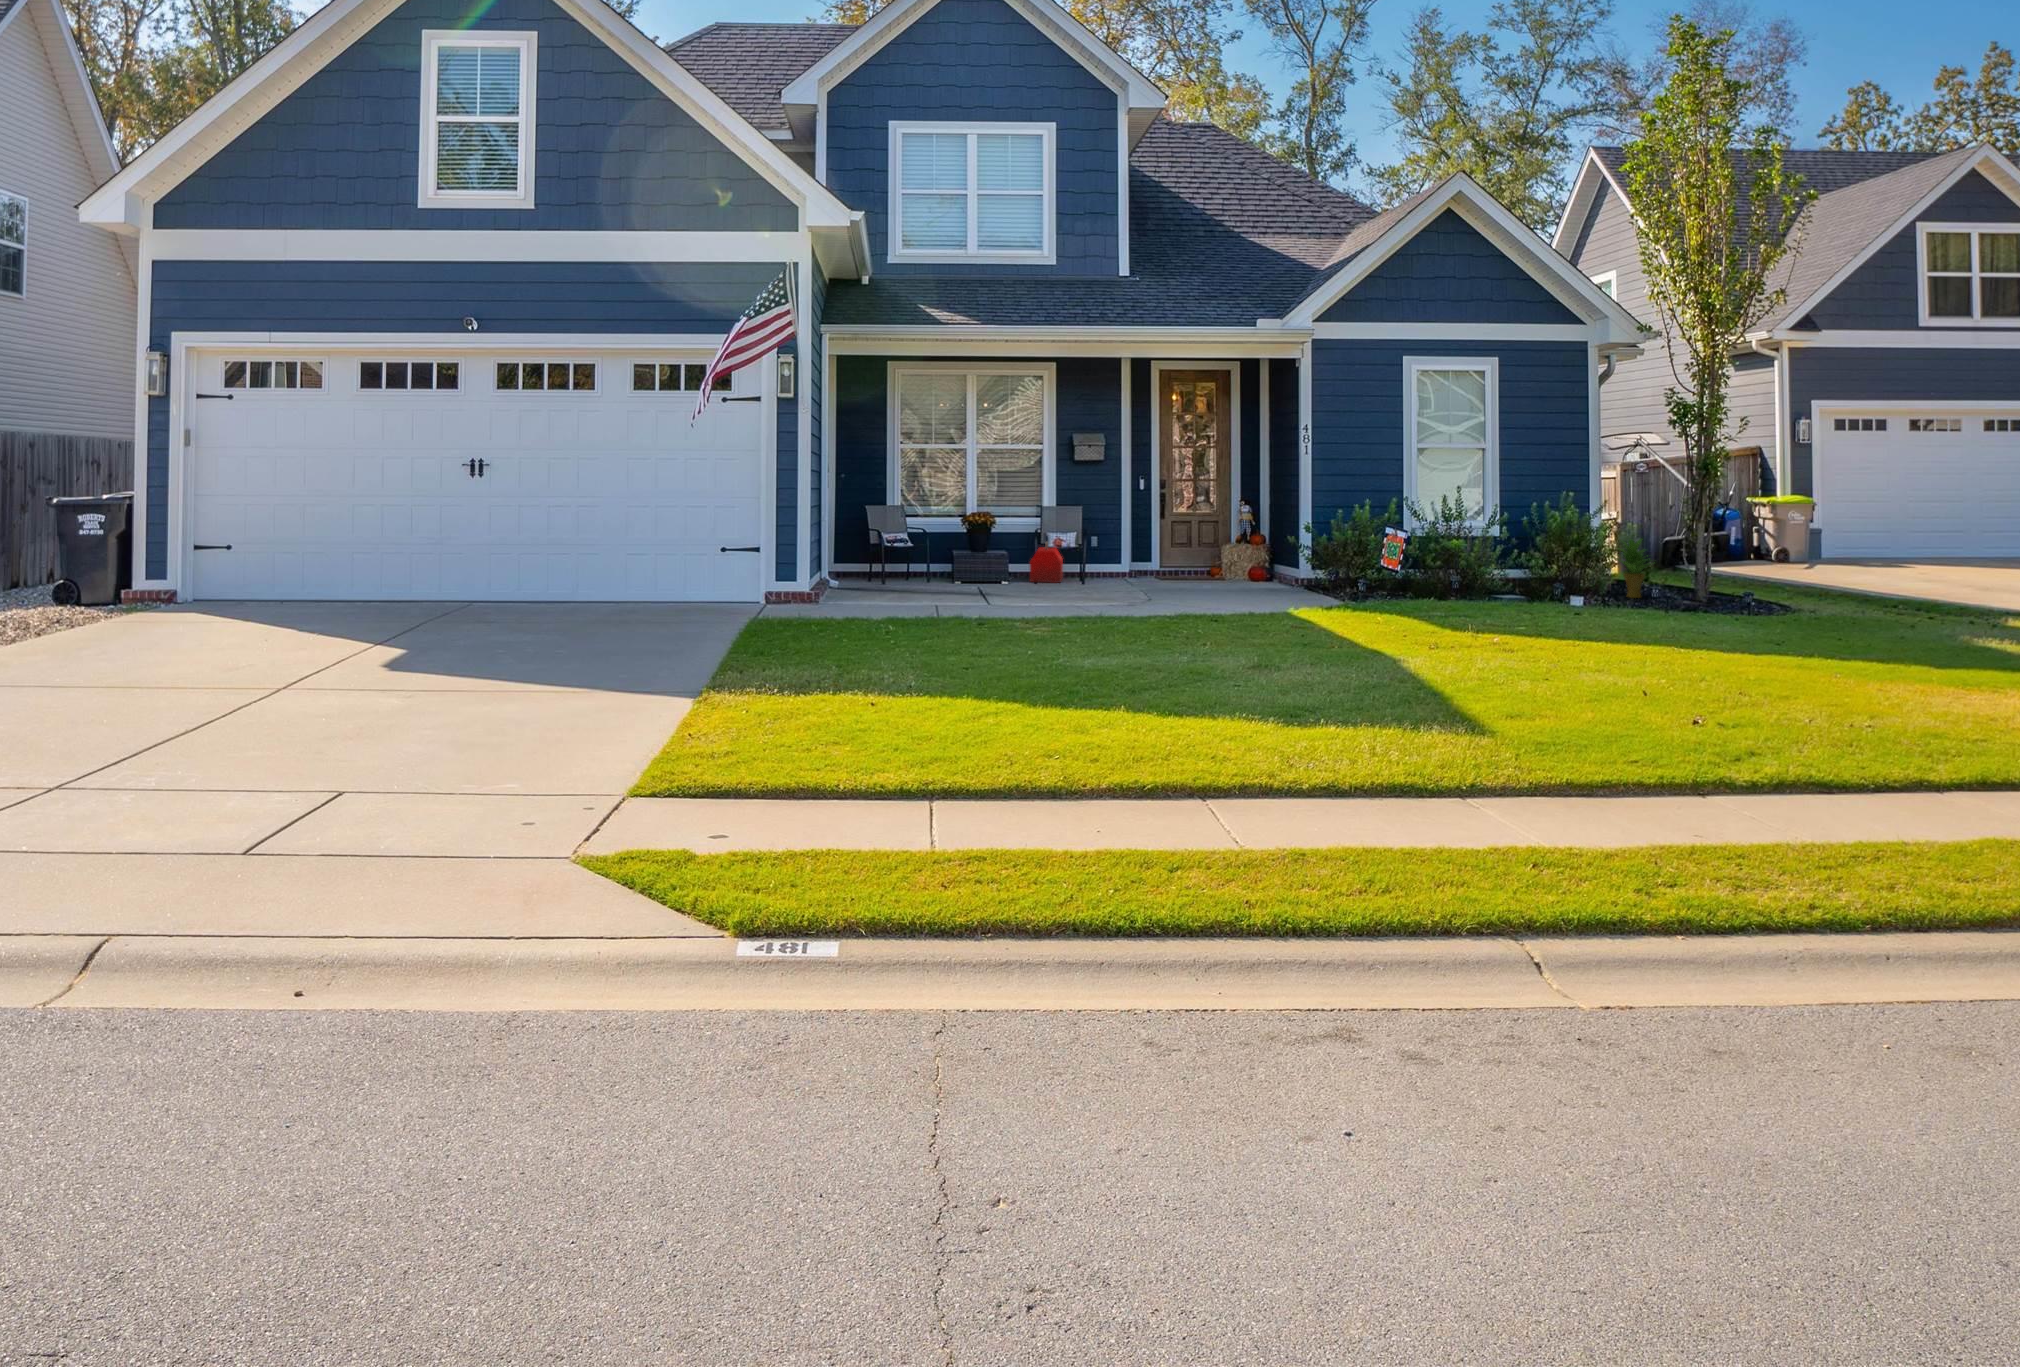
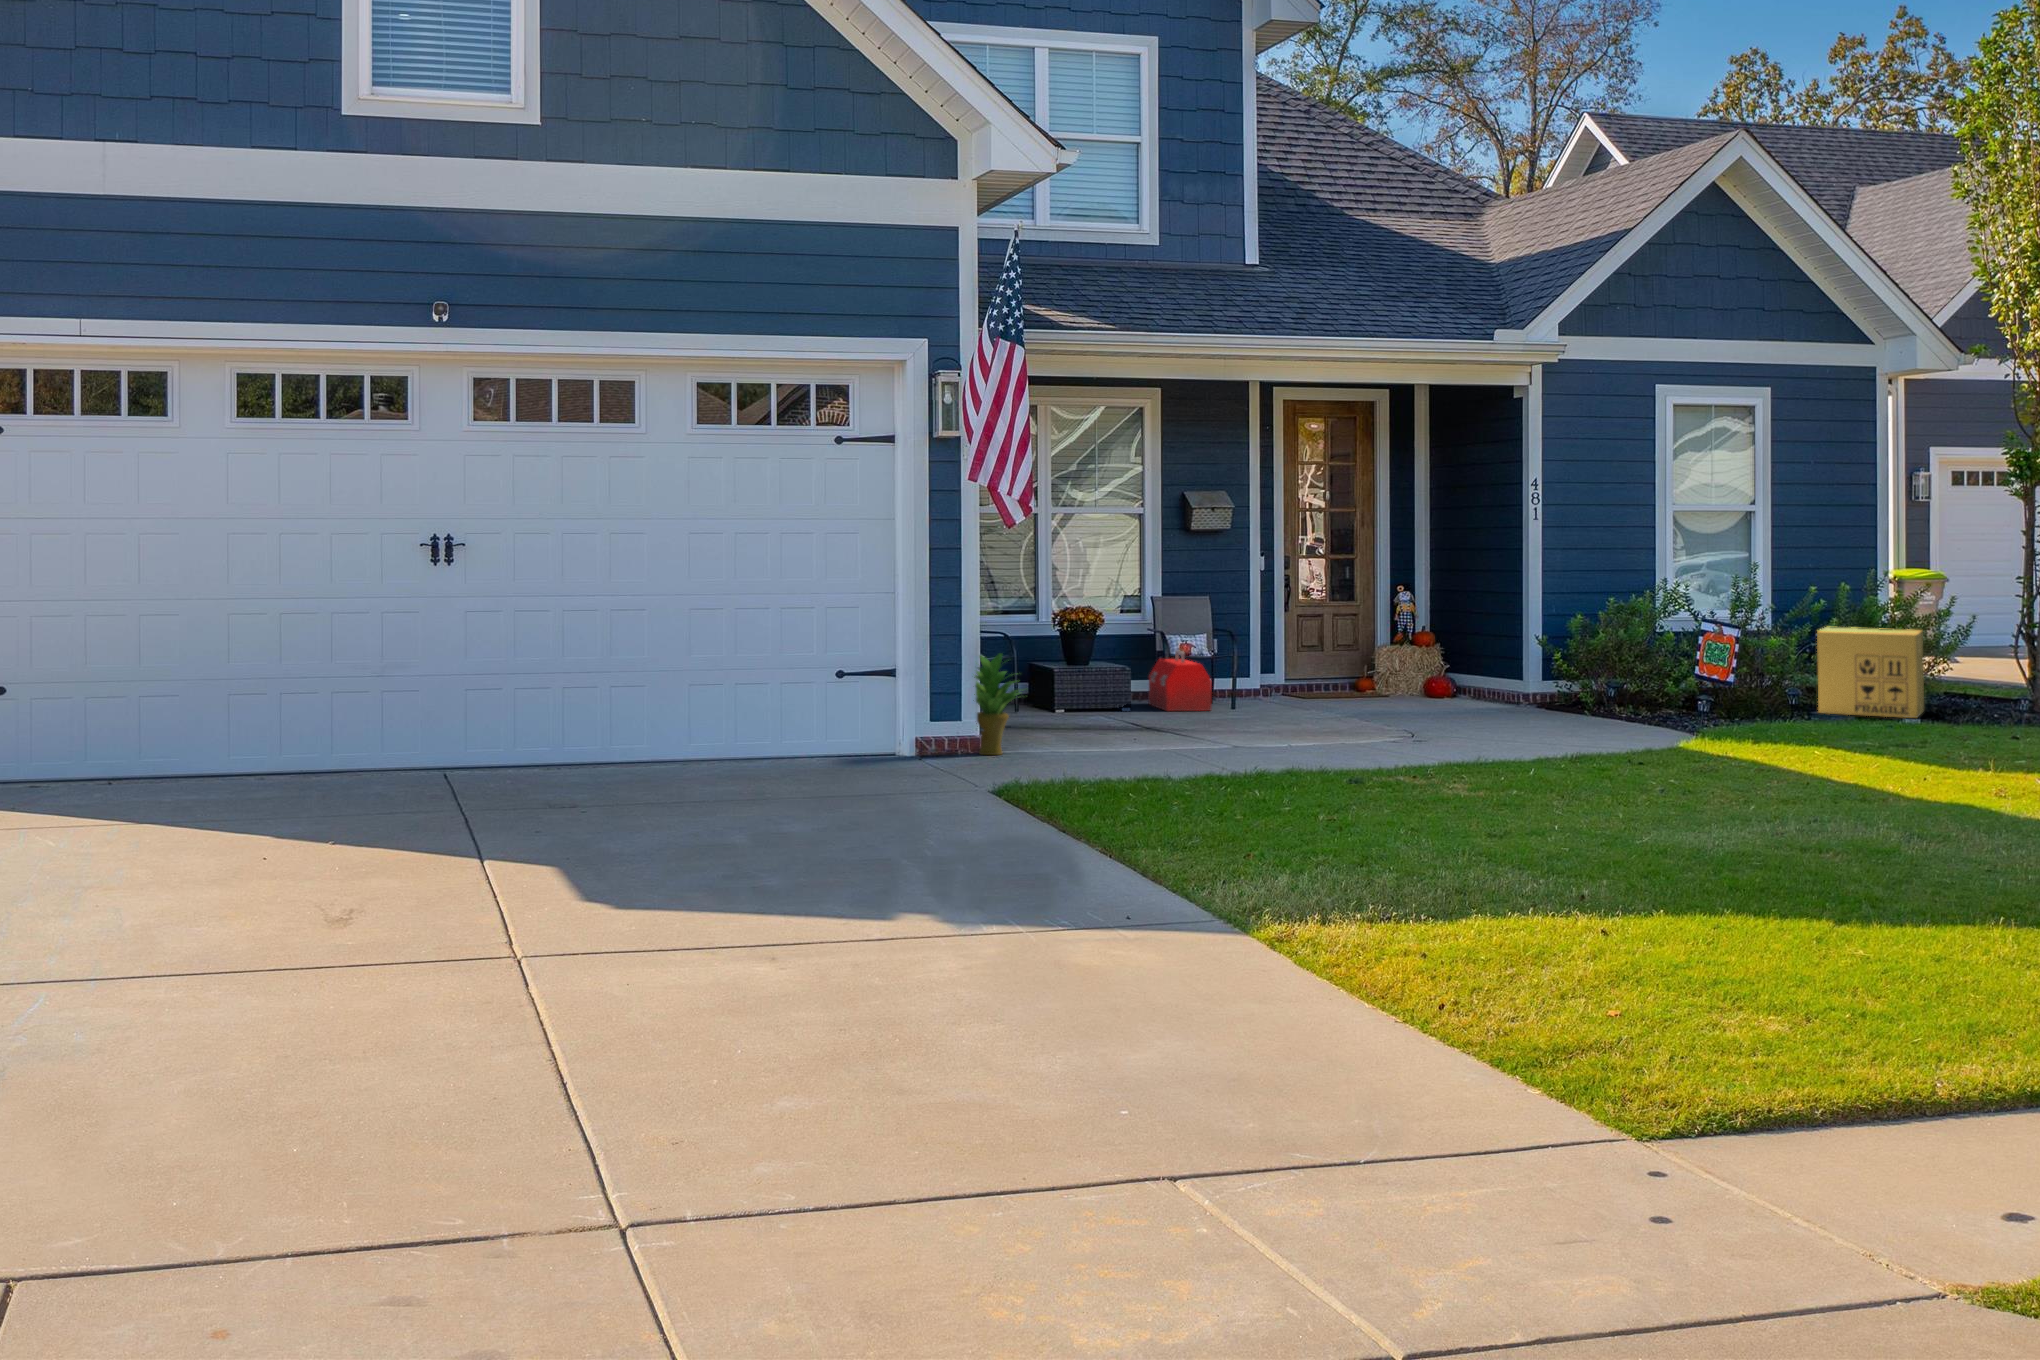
cardboard box: none [1498,535,1587,602] -> present [1817,627,1924,718]
potted plant: present [1619,539,1649,598] -> present [974,653,1020,755]

